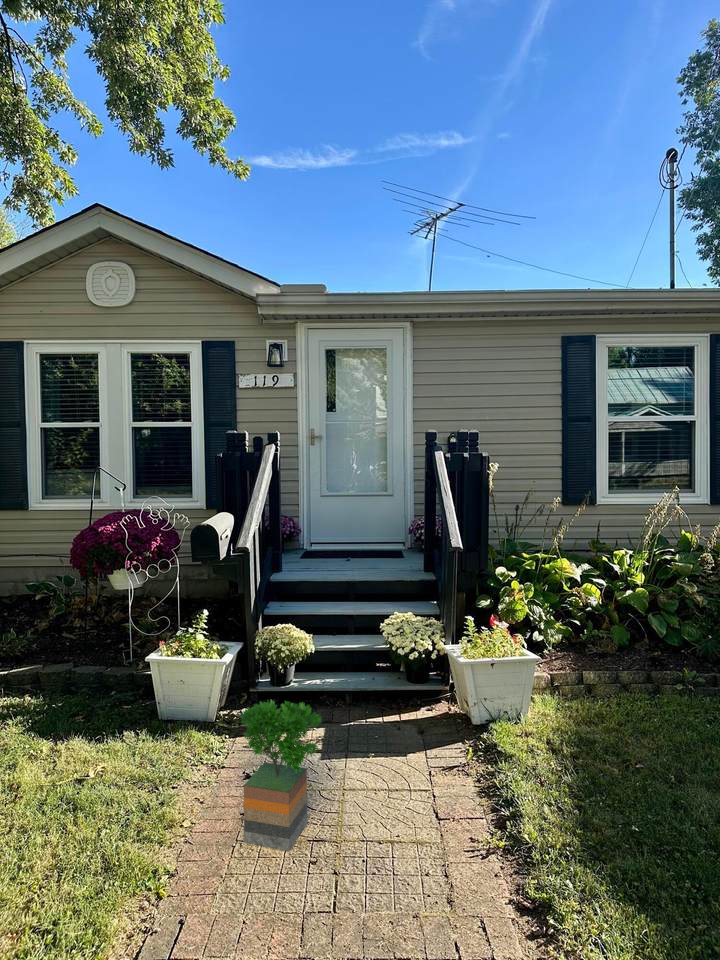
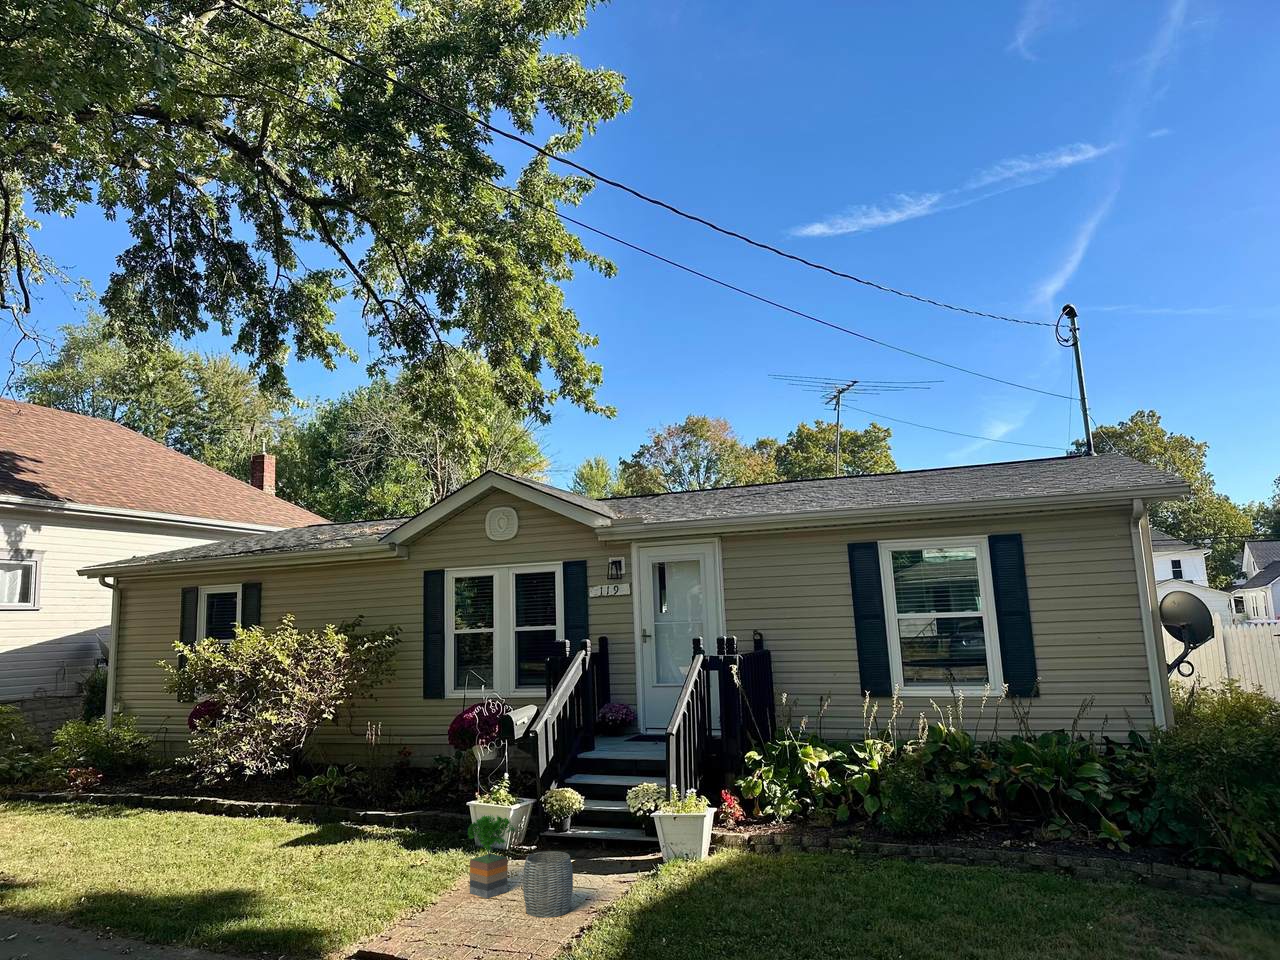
woven basket: none [382,755,472,890] -> present [523,851,573,918]

